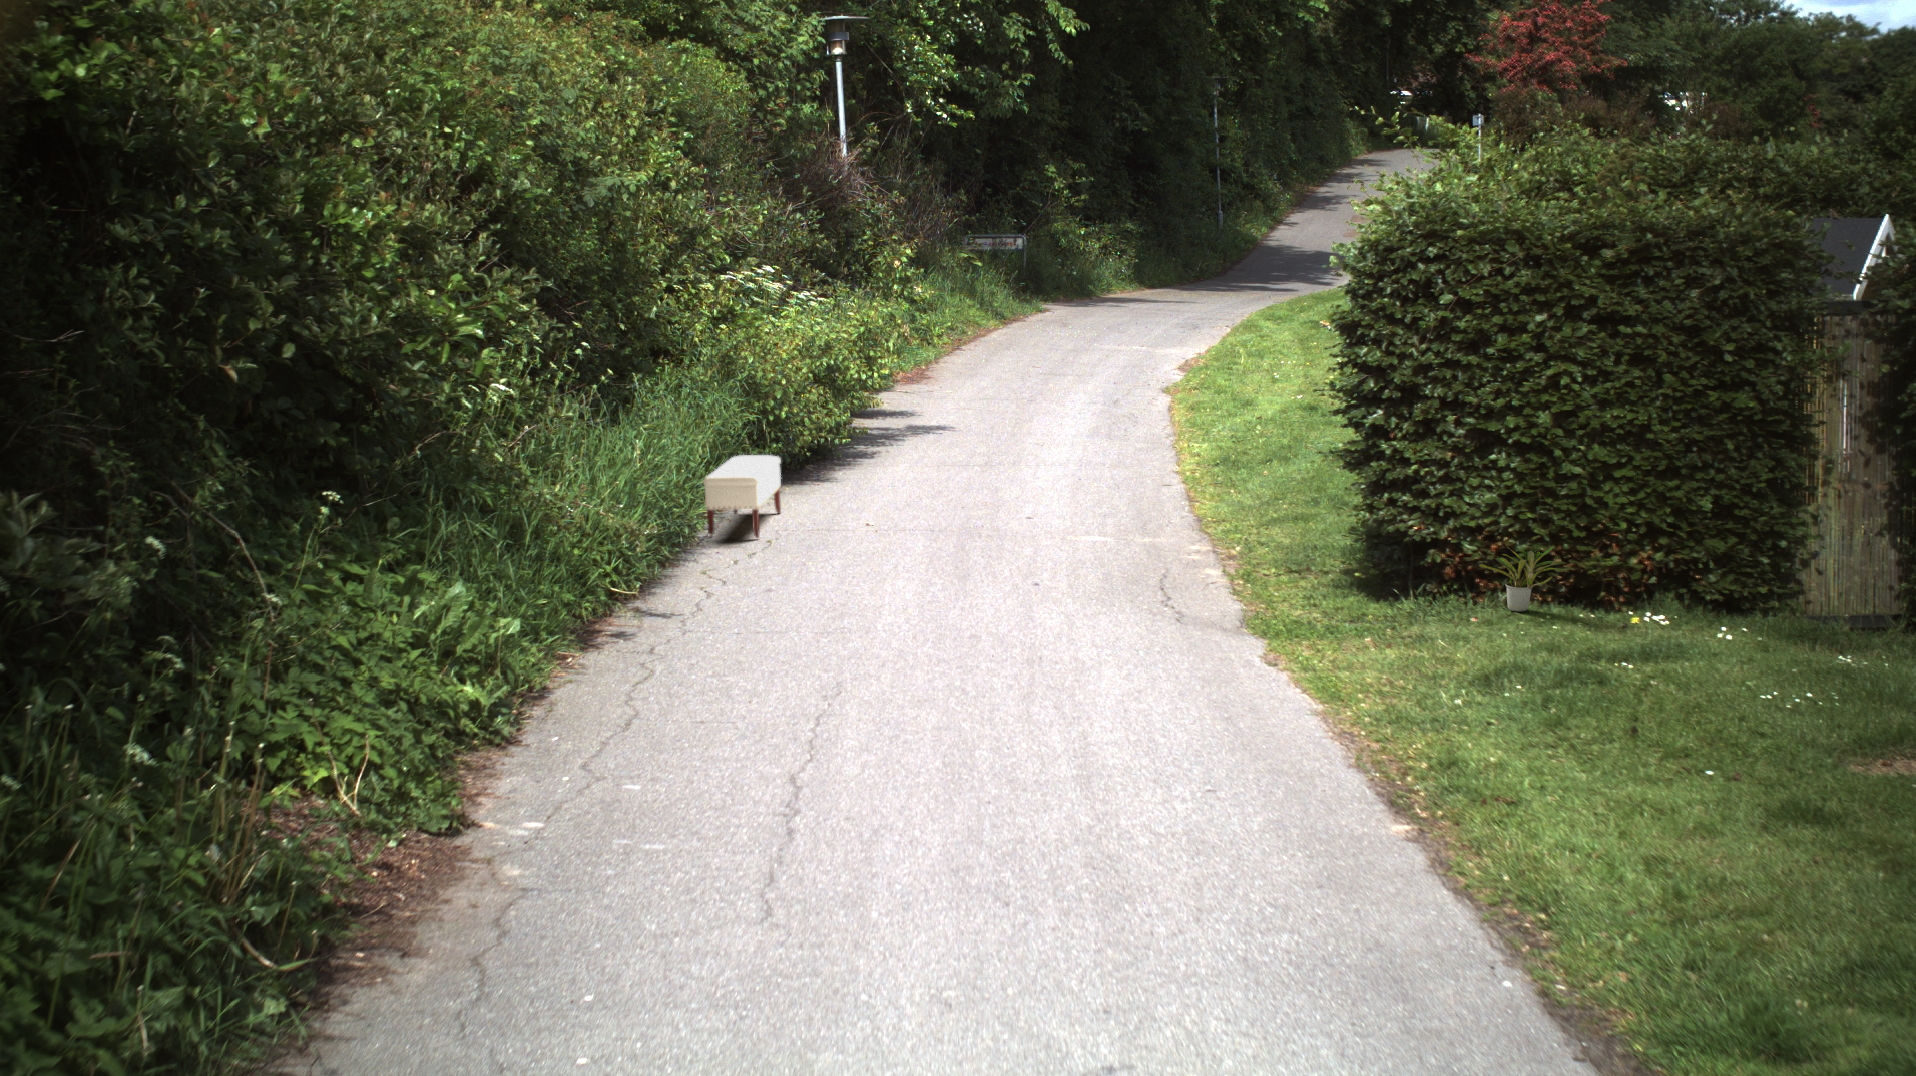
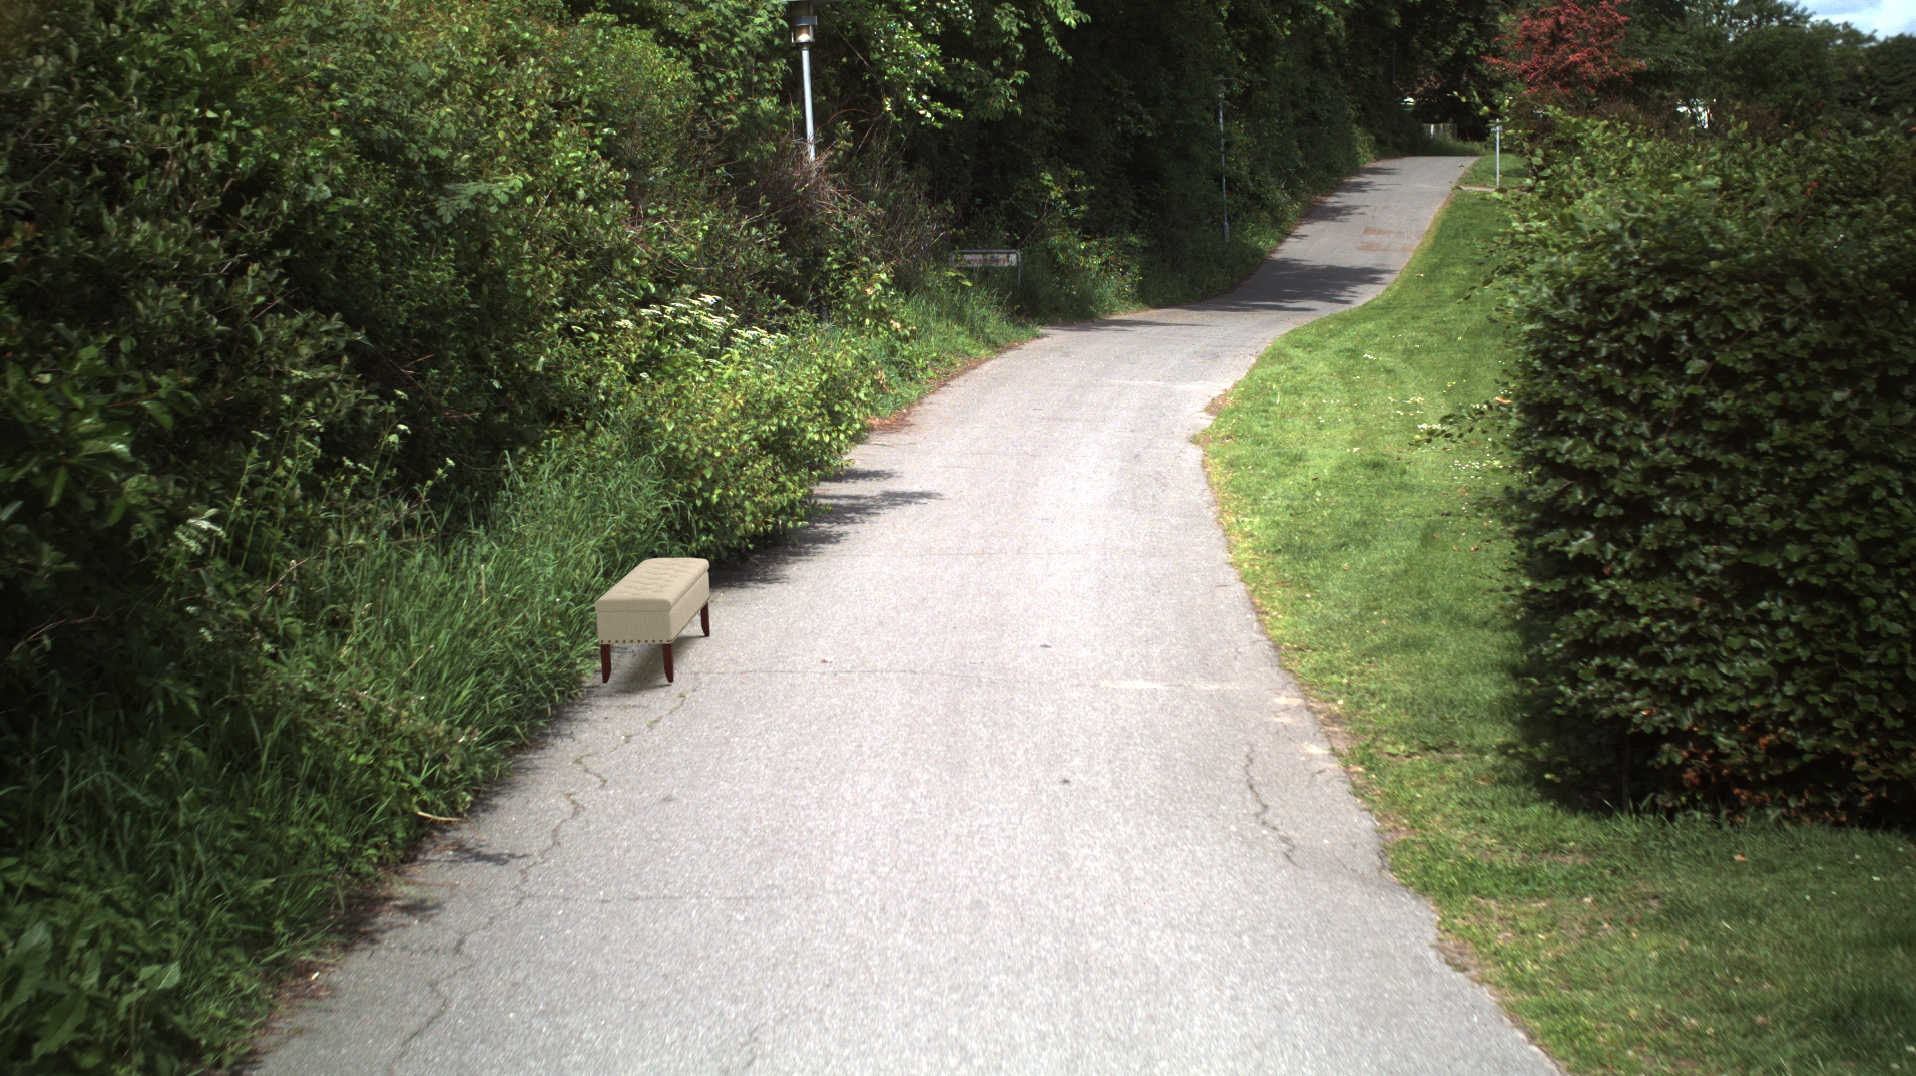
potted plant: present [1479,547,1569,612] -> none [1745,741,1890,842]

